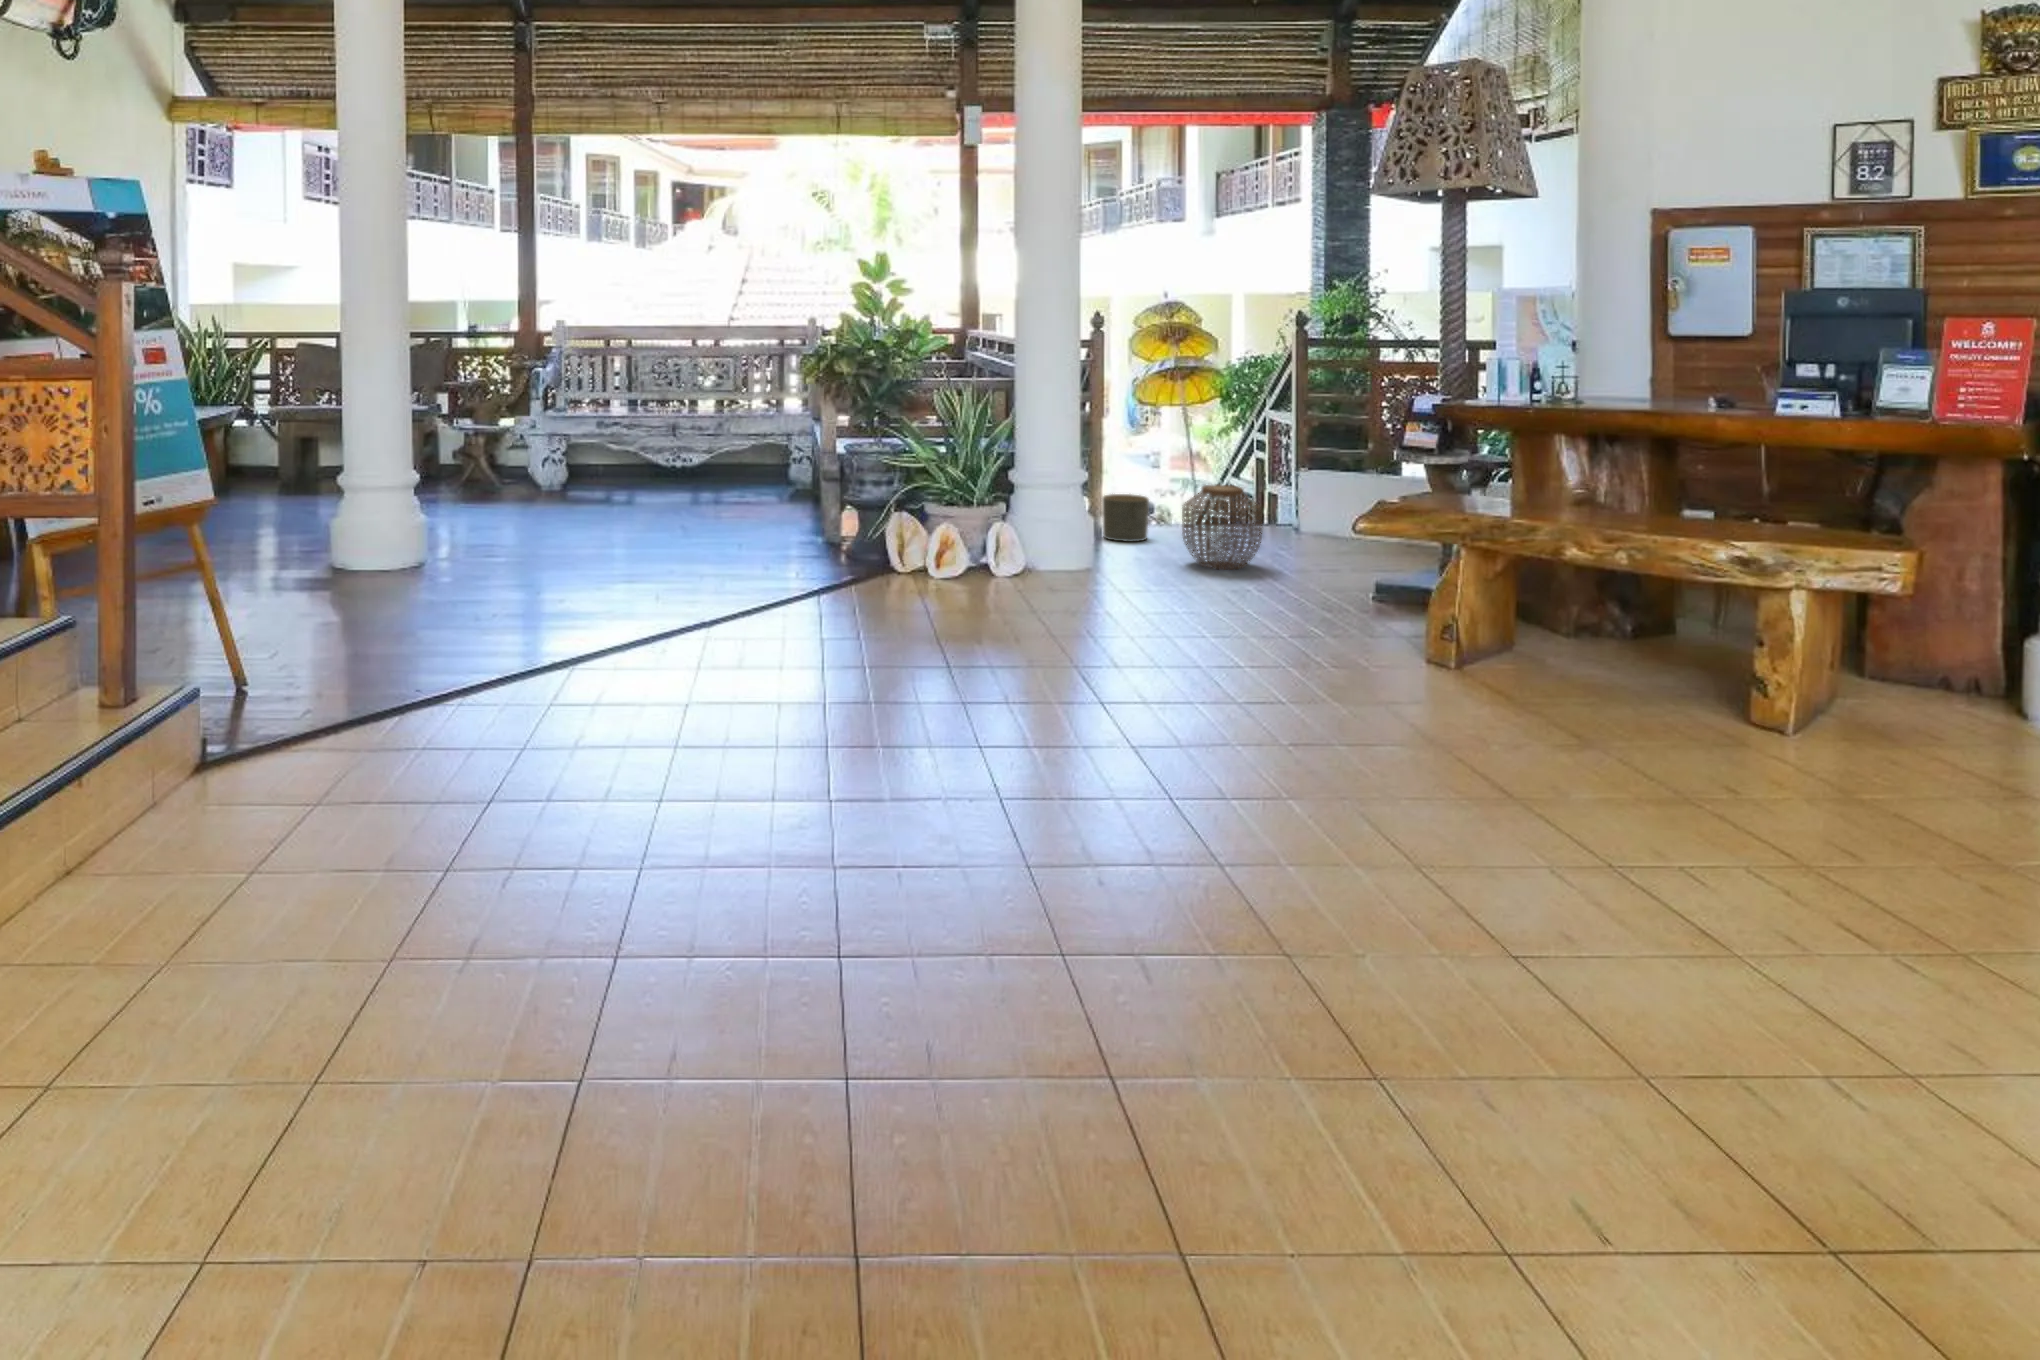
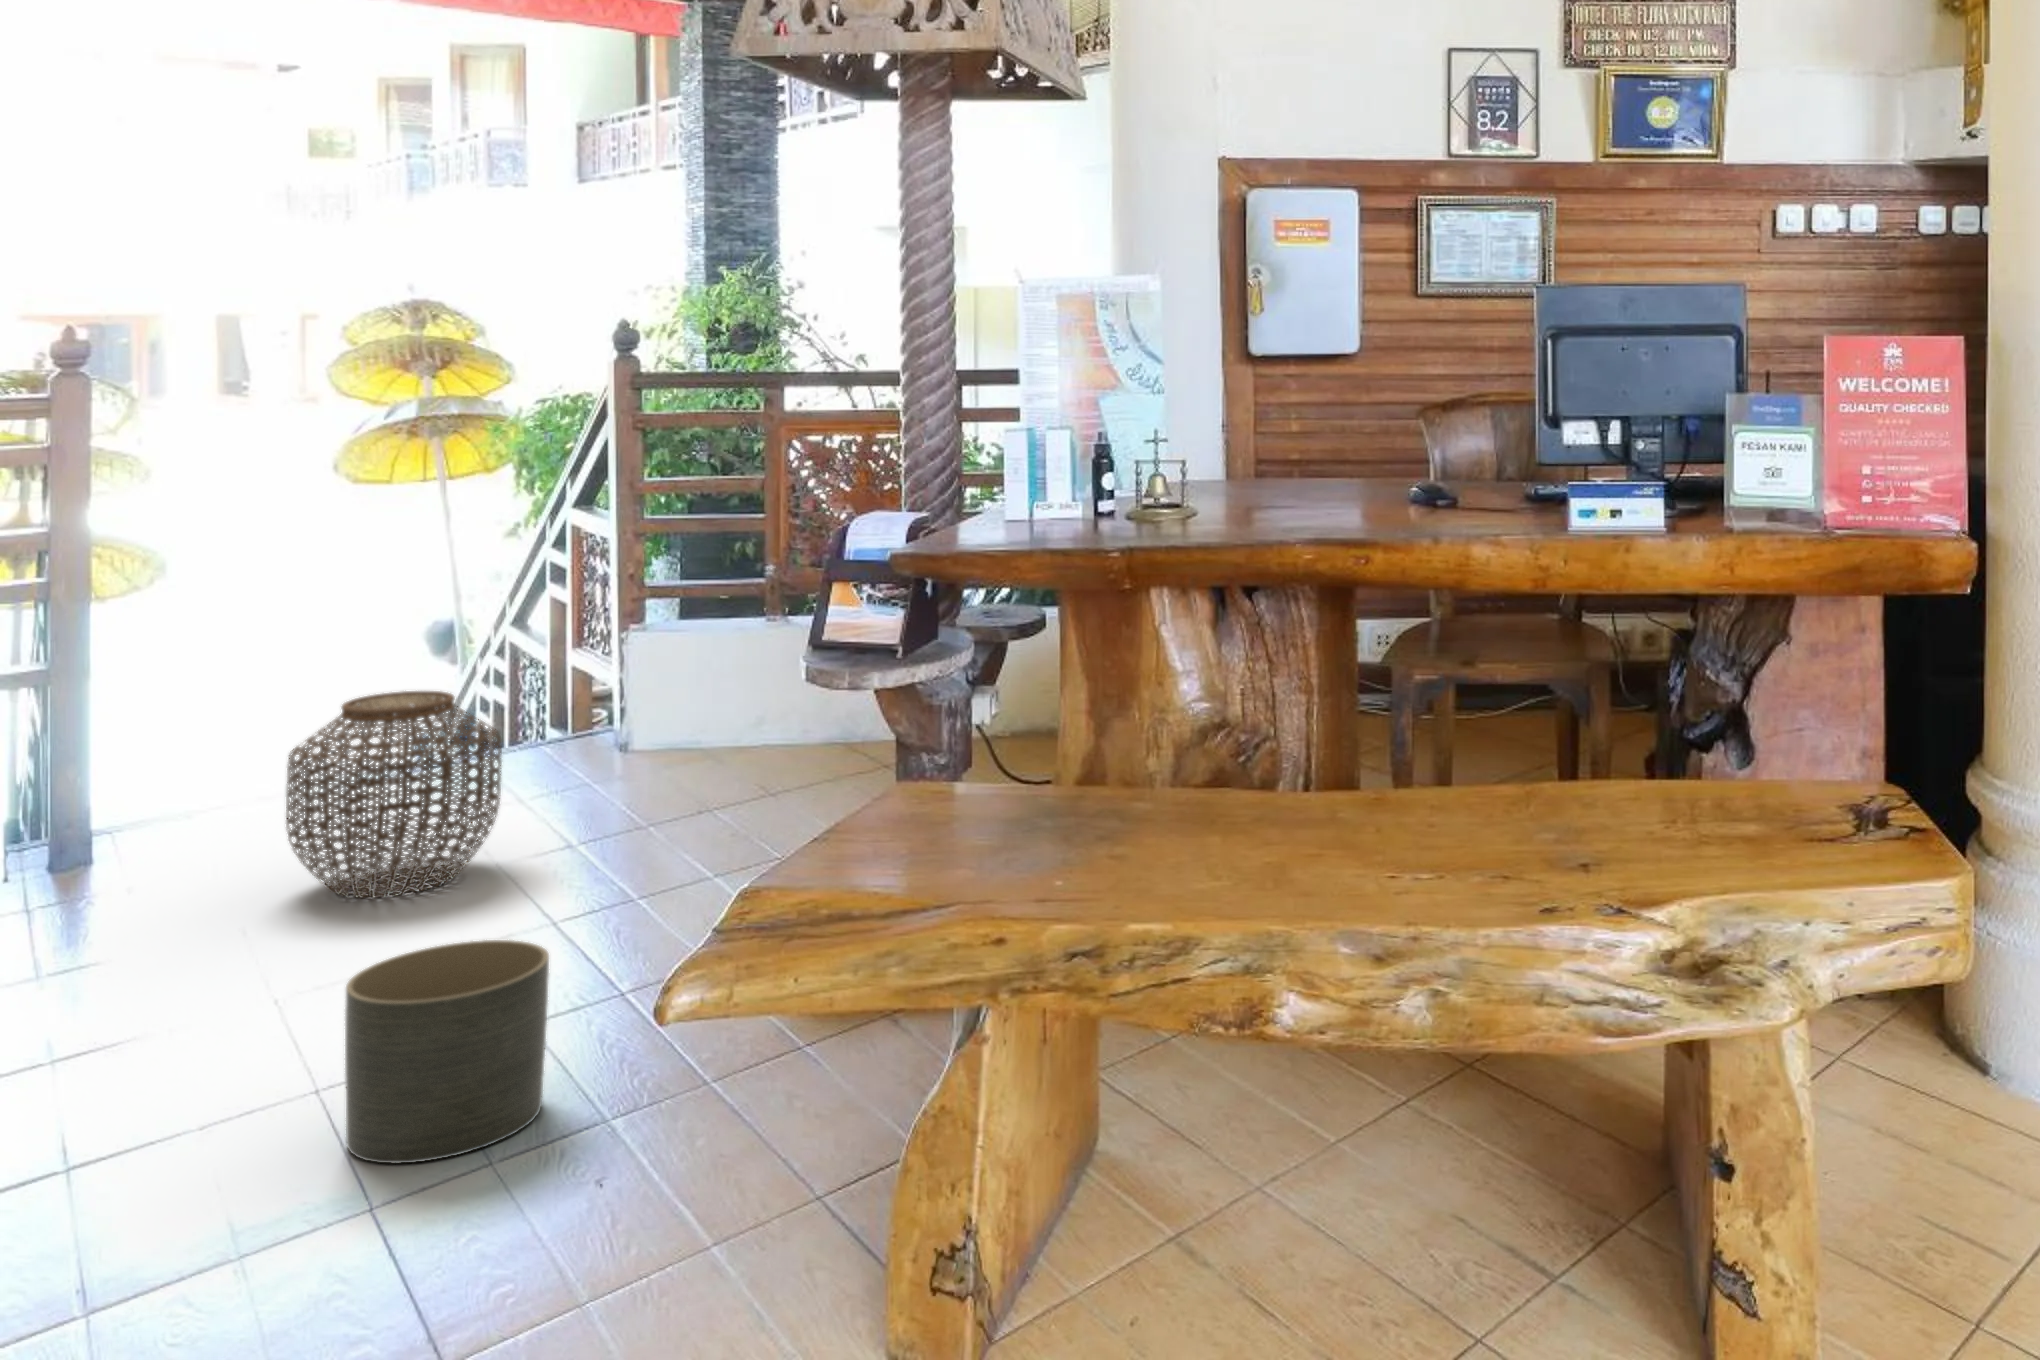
planter: present [1102,494,1149,542] -> present [345,940,549,1163]

